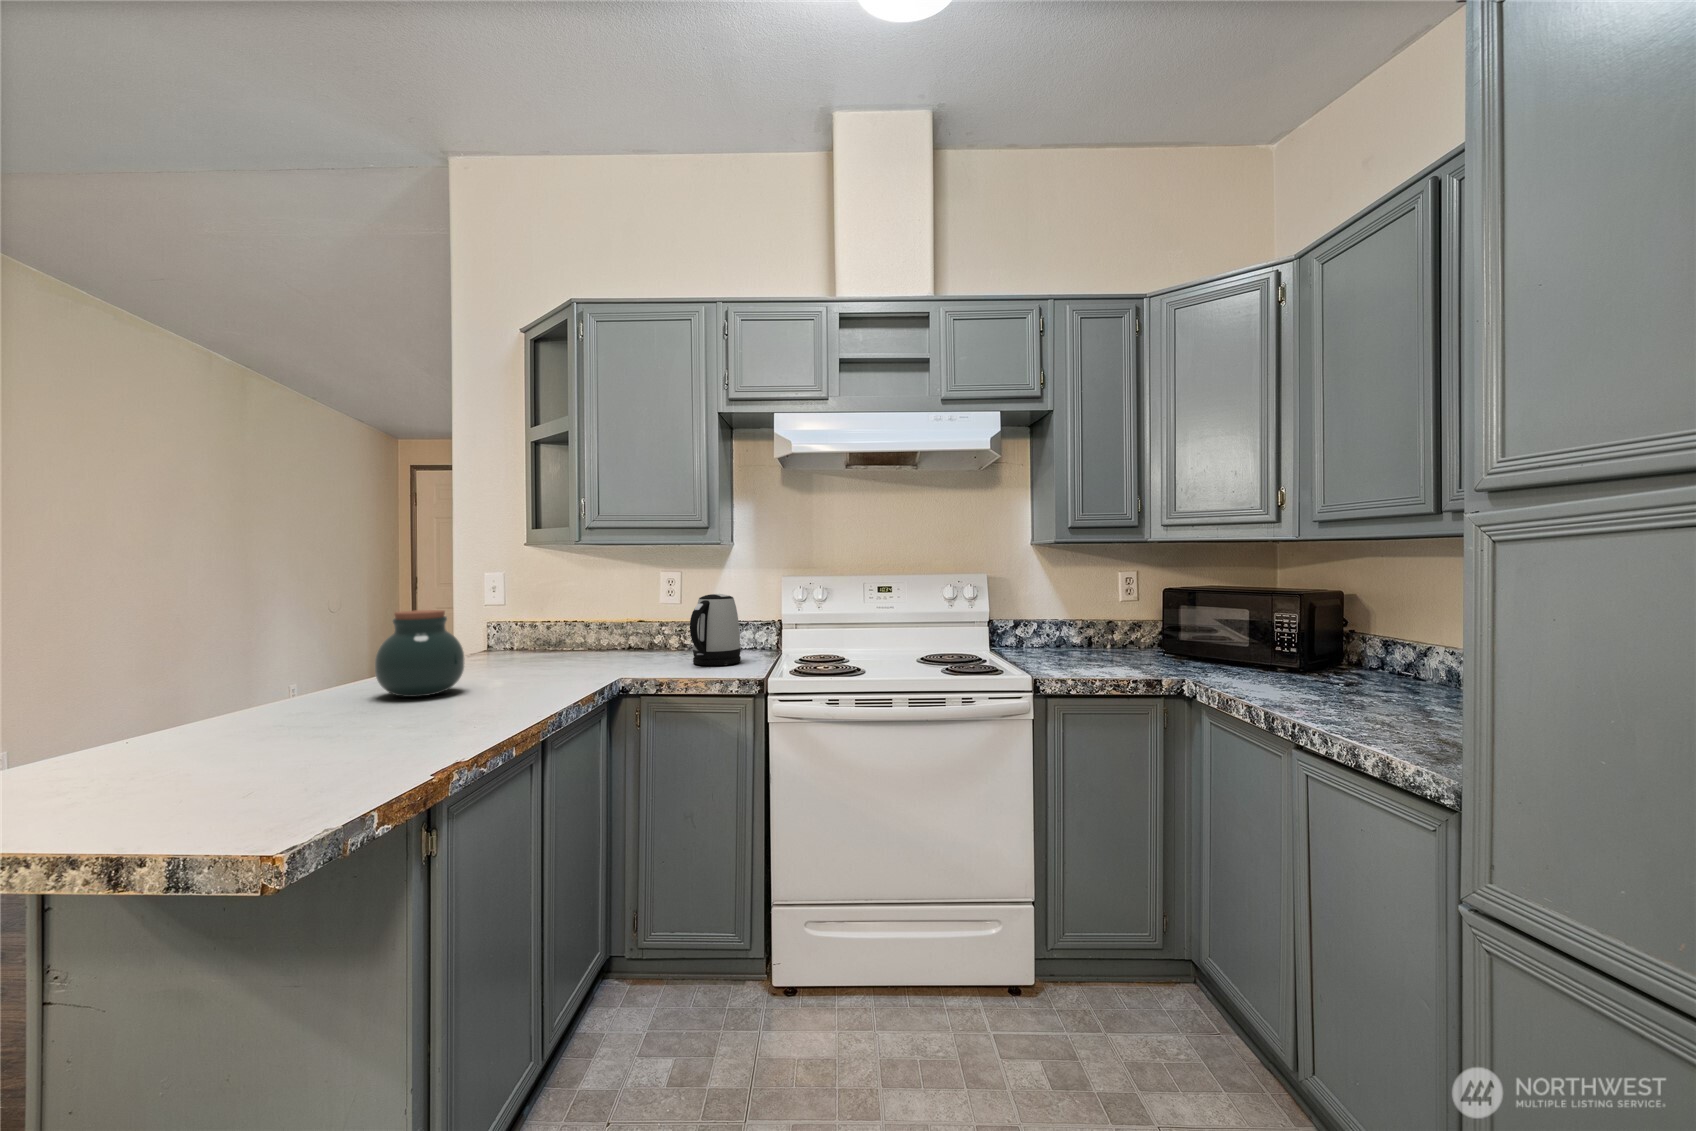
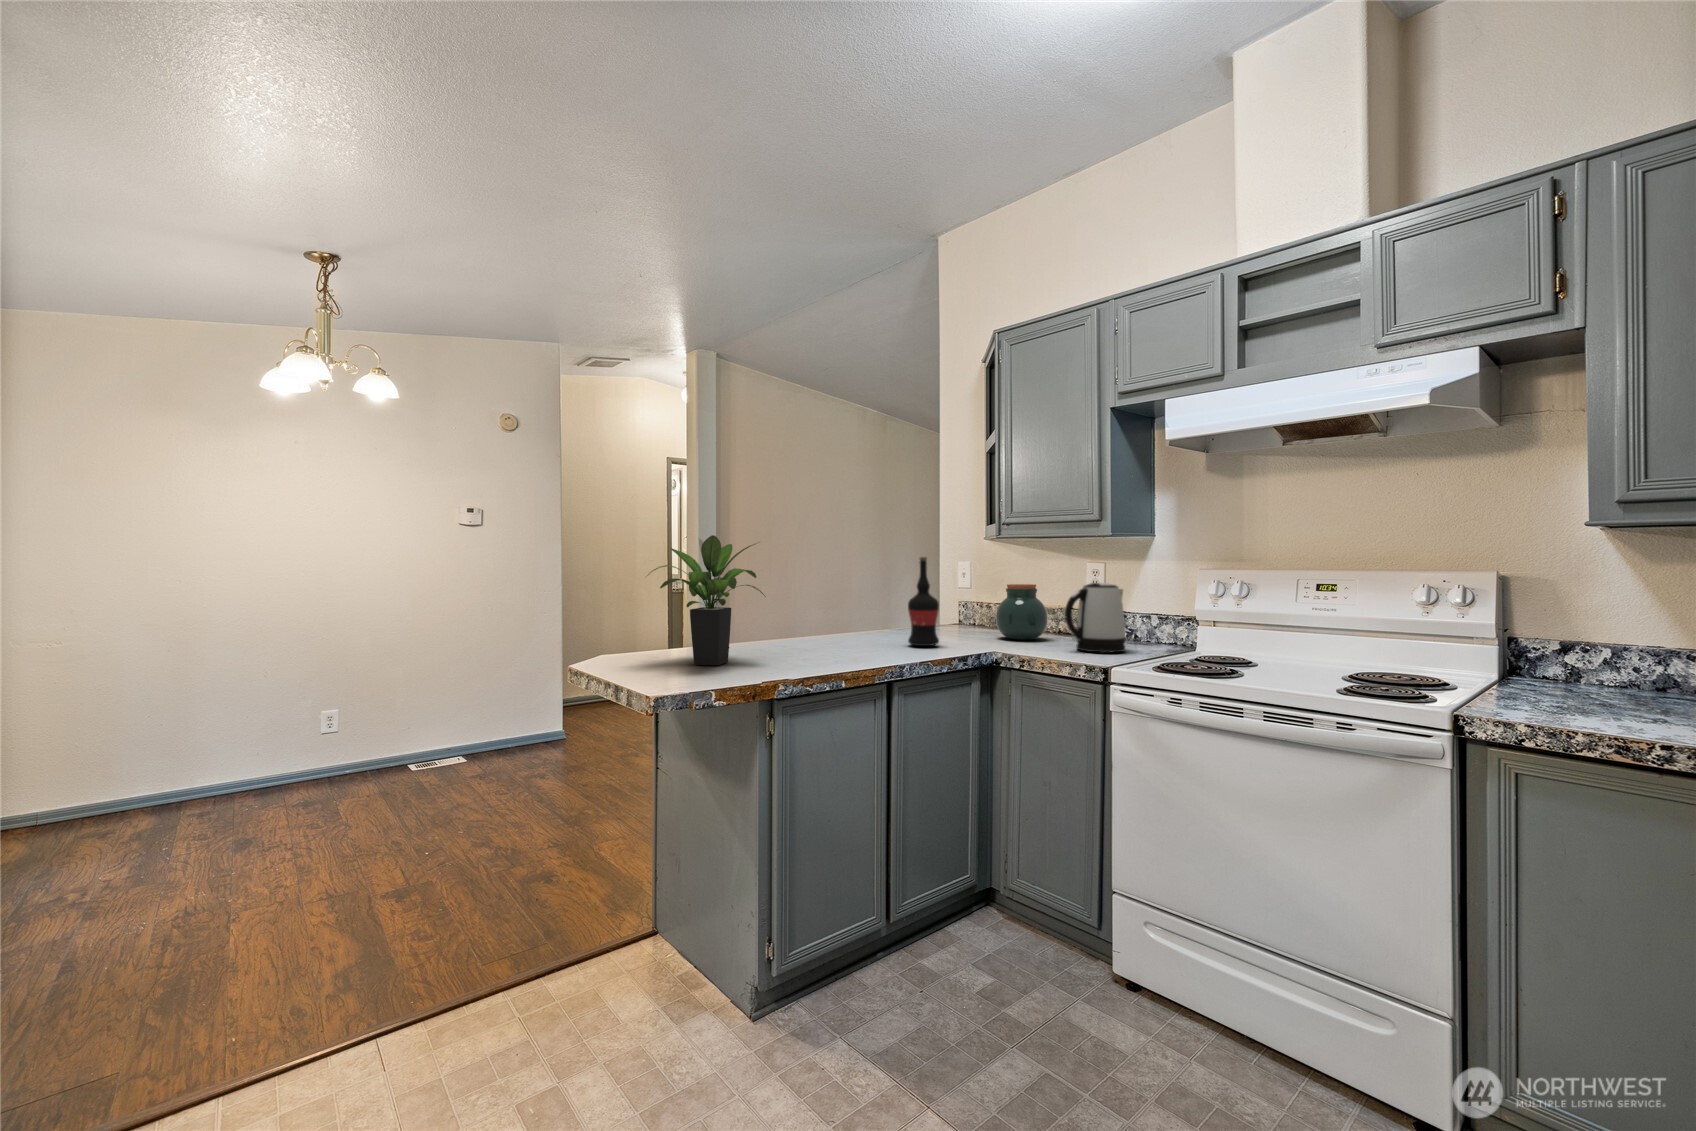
potted plant: none [91,540,366,780] -> present [647,535,766,665]
wine bottle: none [506,570,551,685] -> present [908,557,939,646]
jar: present [375,610,465,697] -> present [996,584,1048,640]

